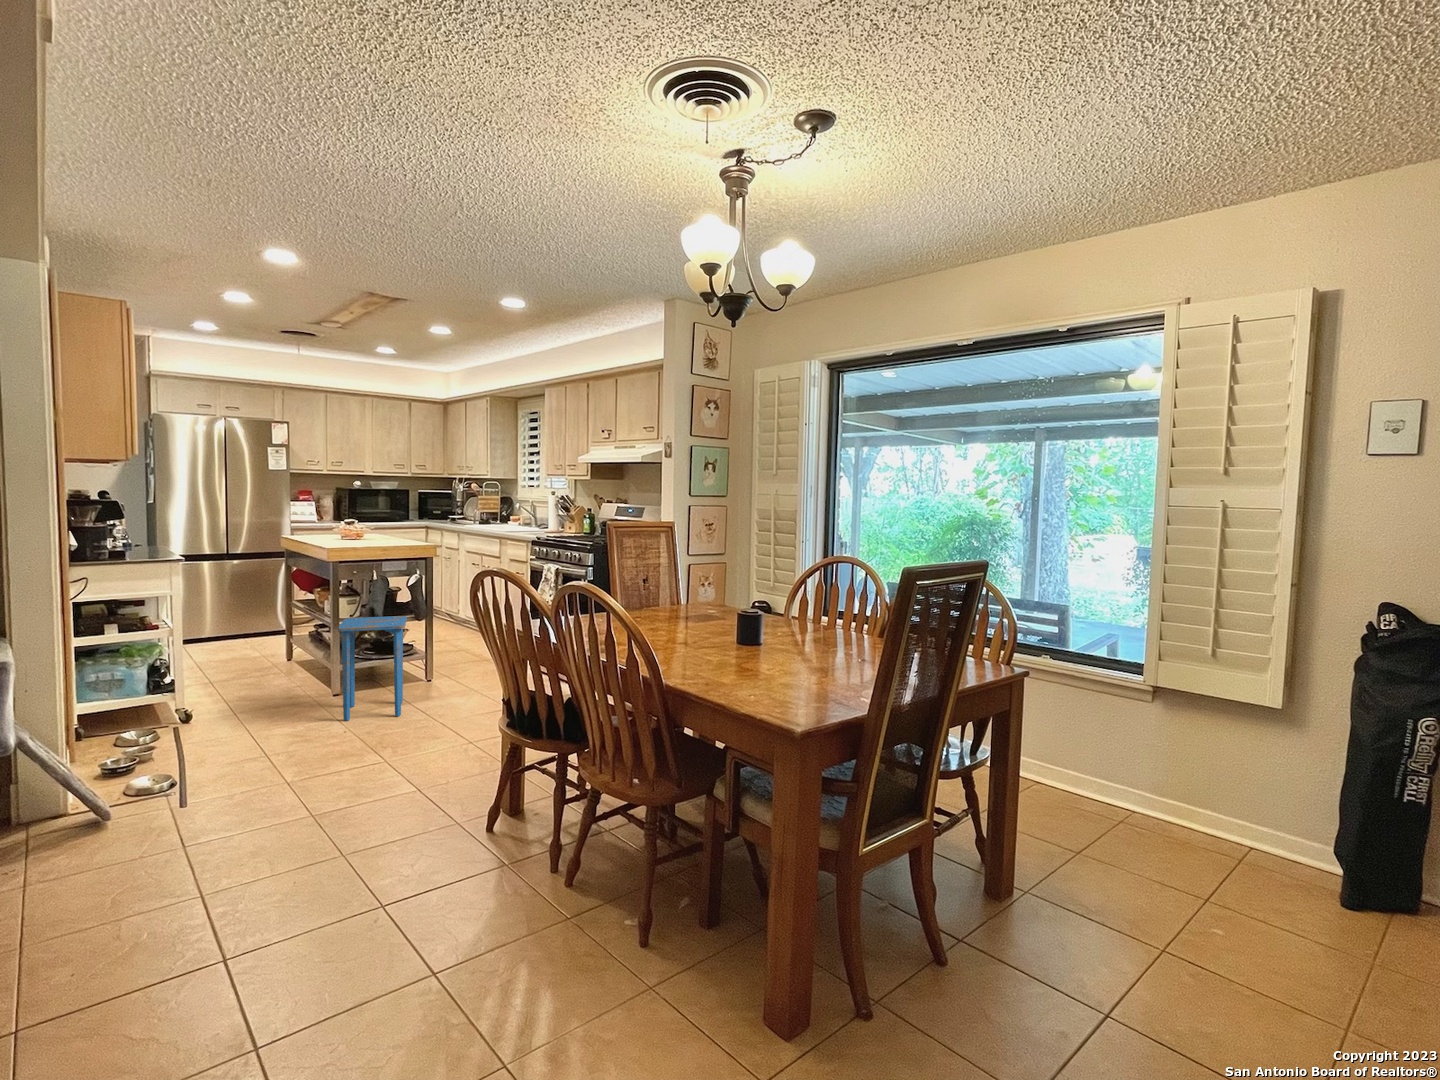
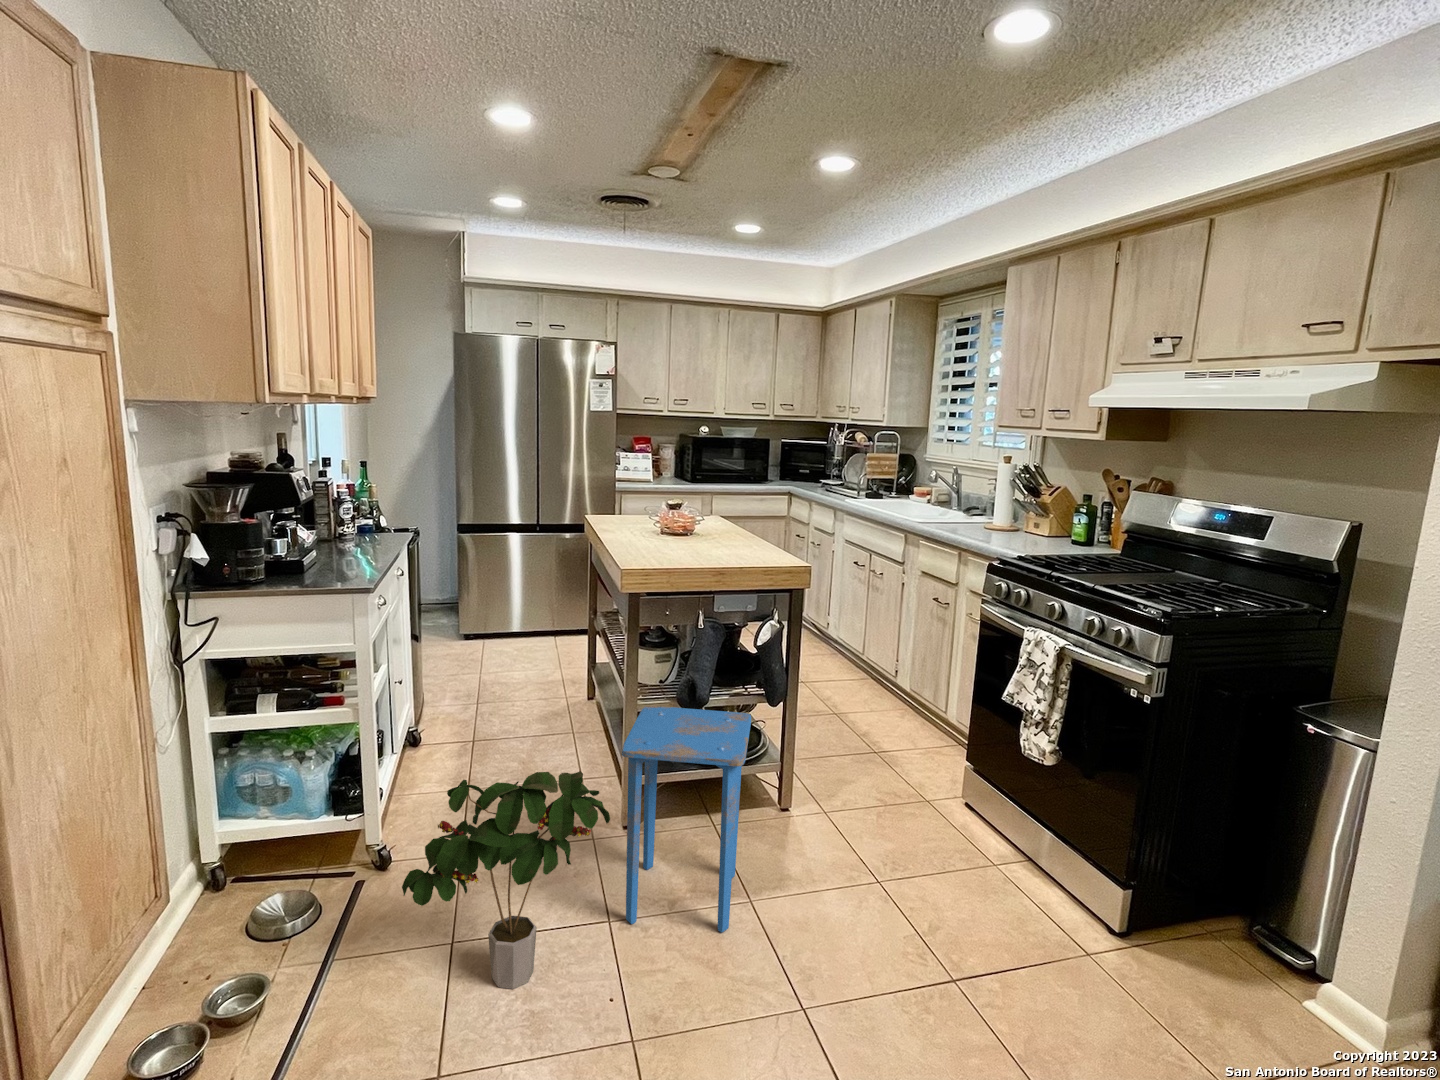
potted plant: none [224,635,336,743] -> present [402,771,610,989]

